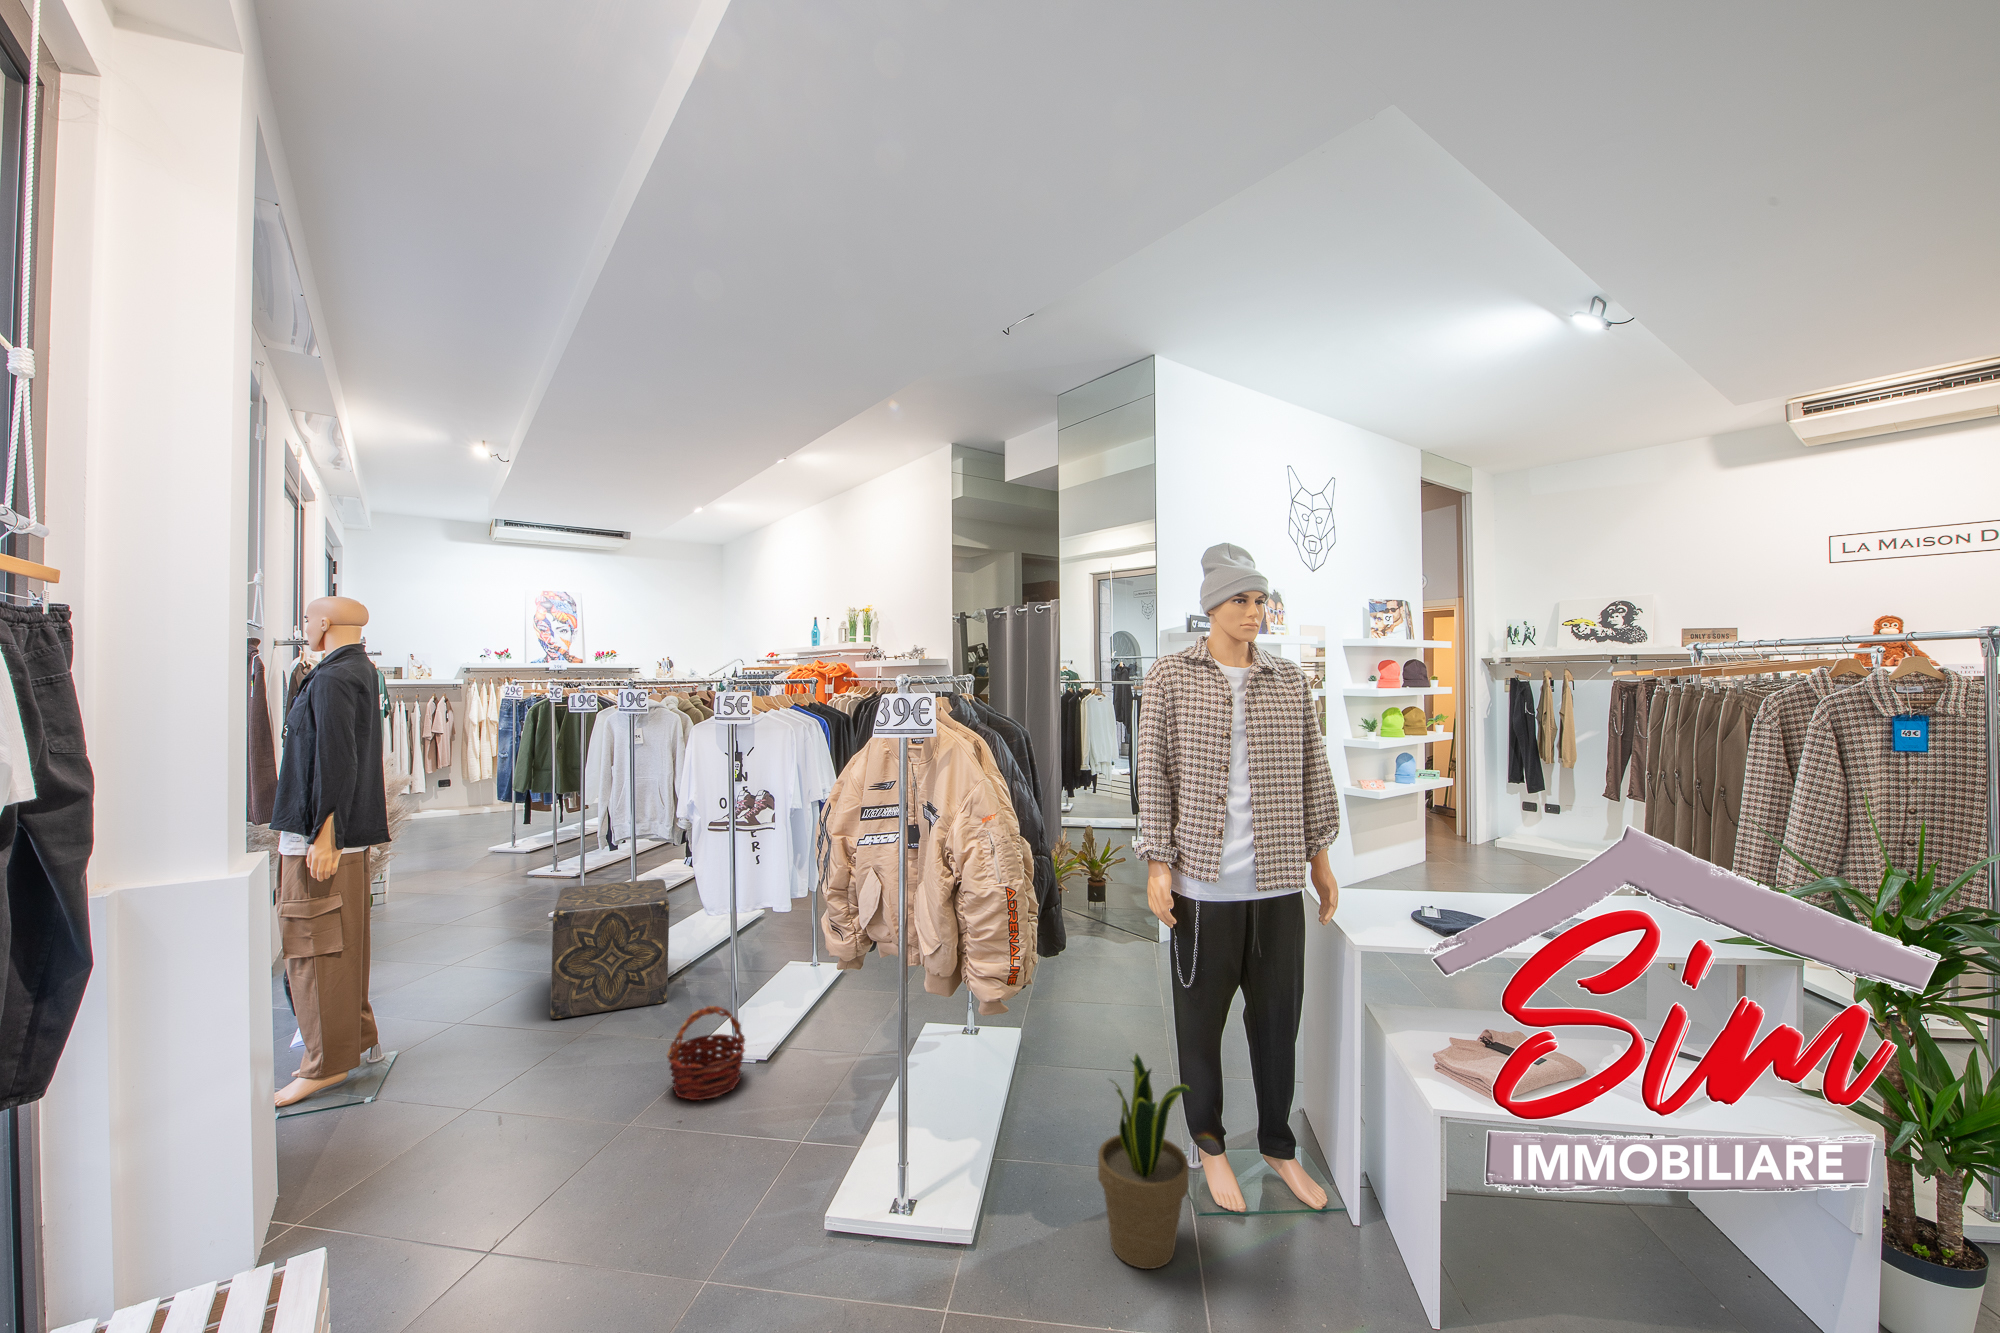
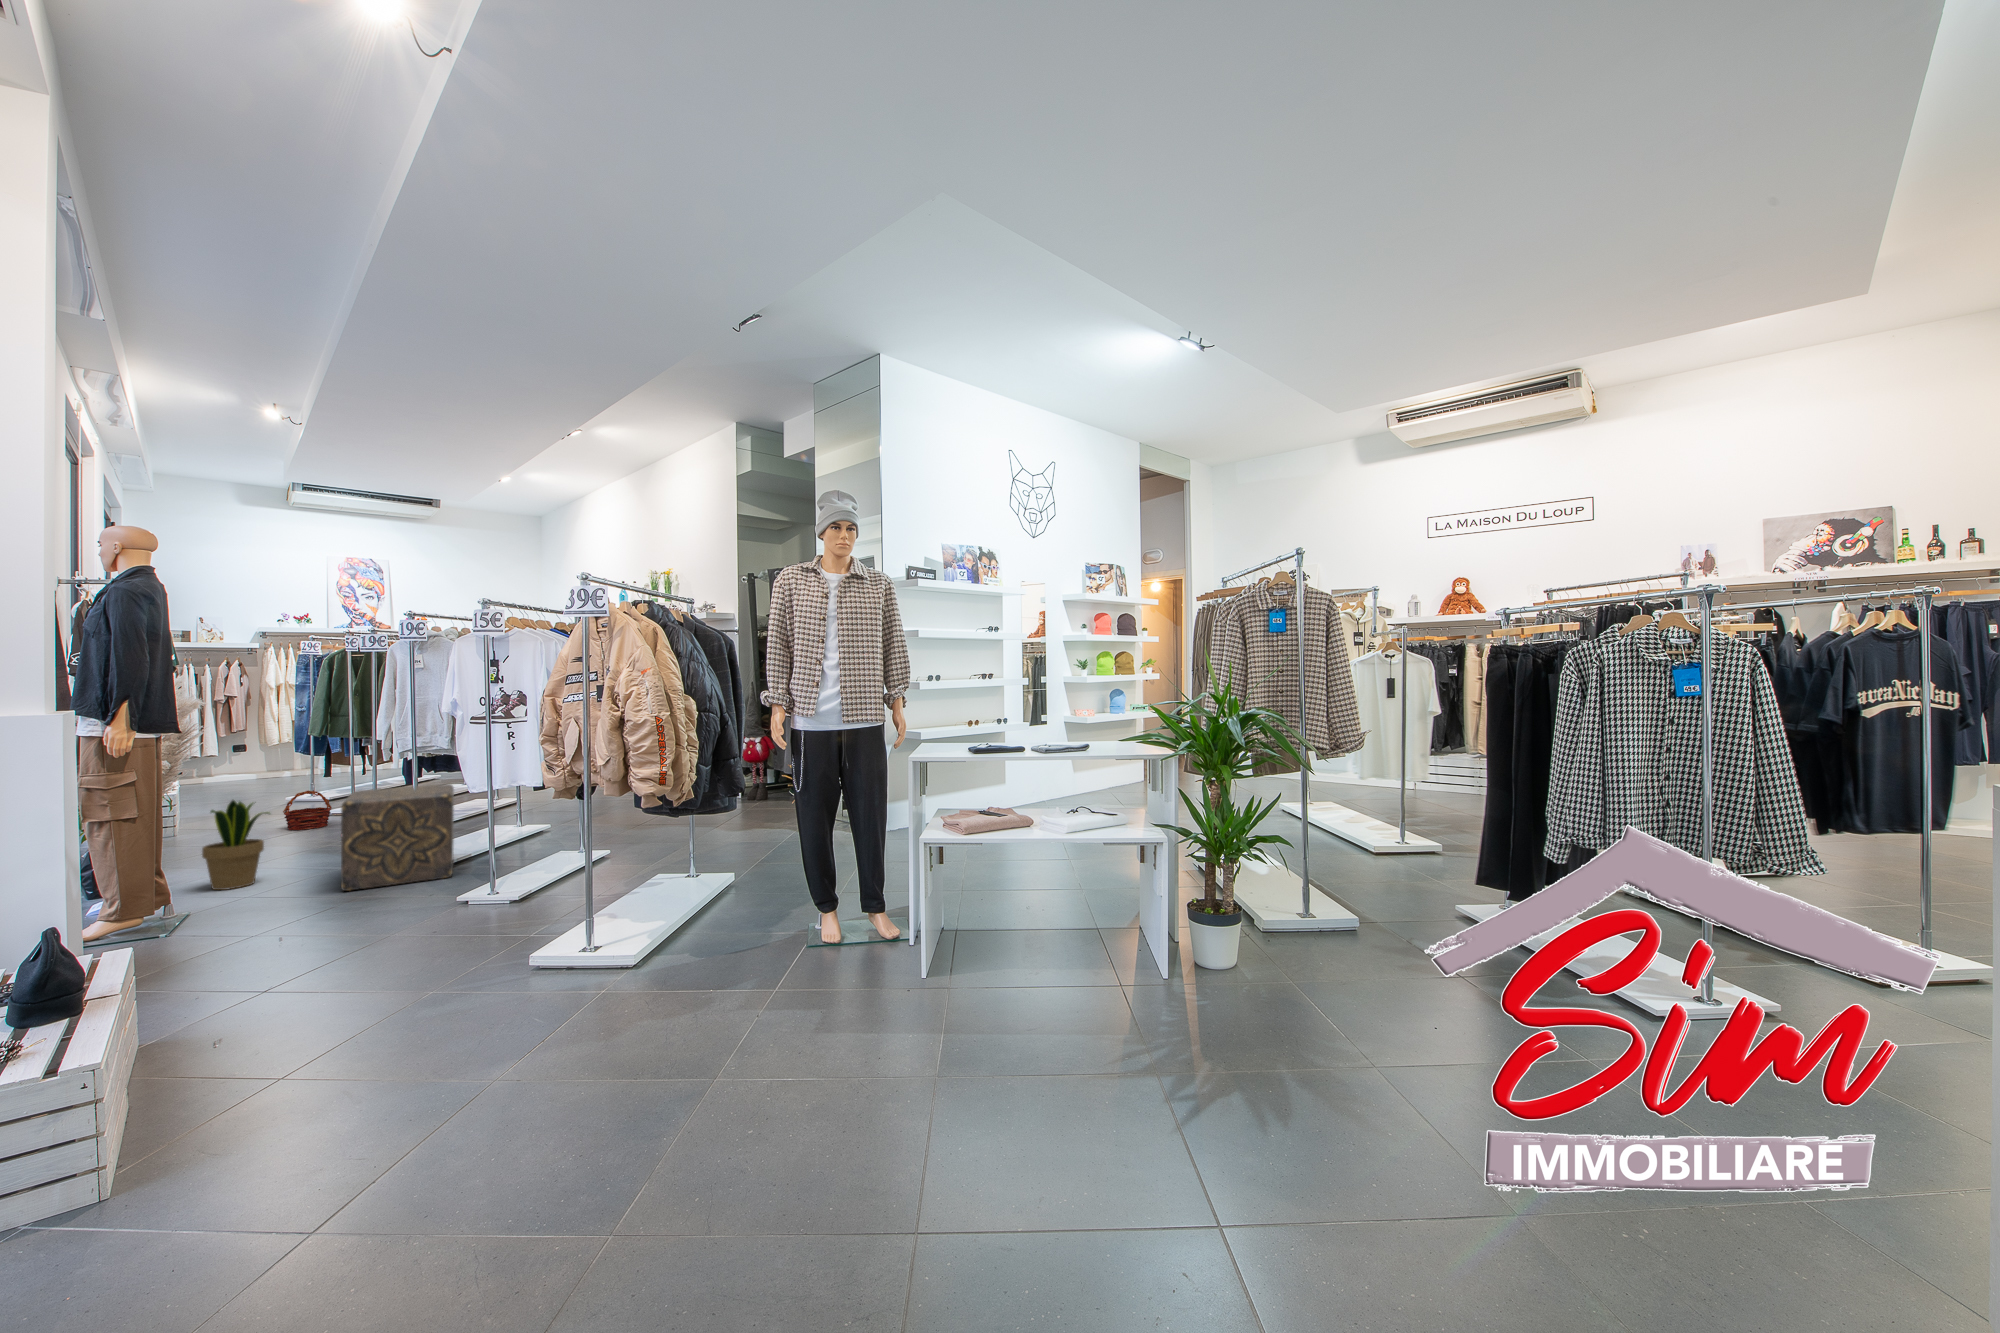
basket: present [667,1006,745,1100] -> present [283,790,332,830]
potted plant: present [1098,1054,1193,1269] -> present [202,800,270,890]

